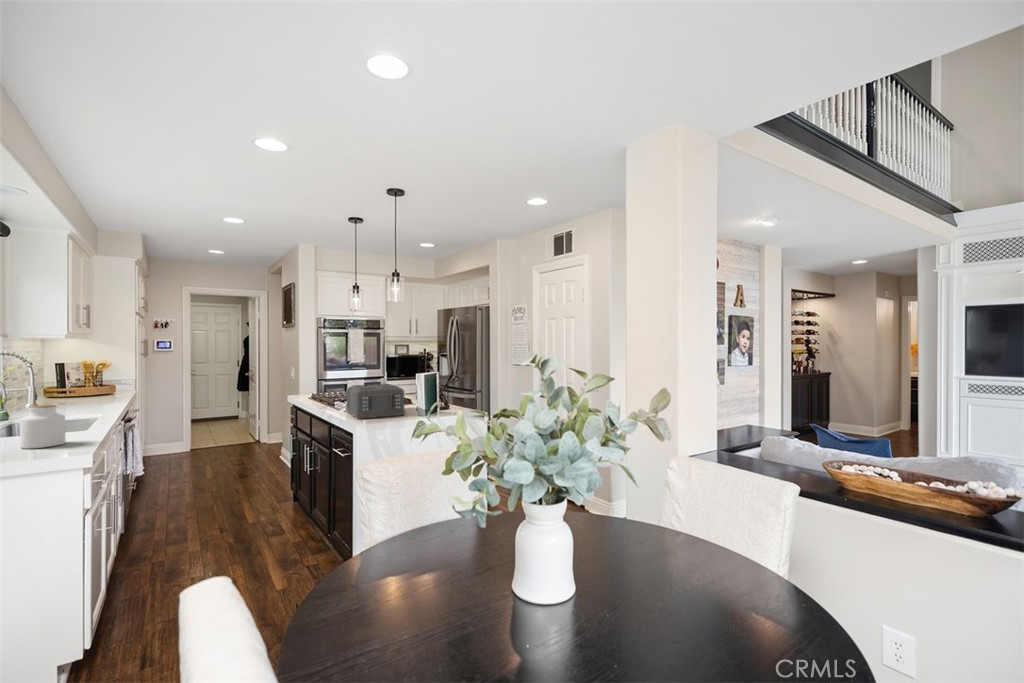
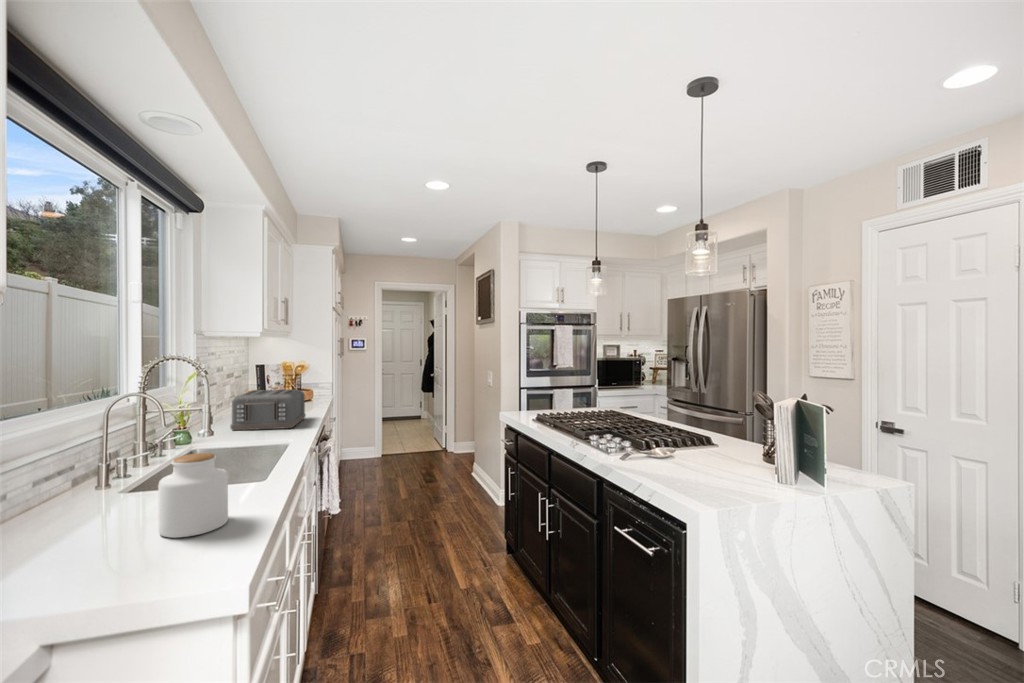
toaster: present [346,384,405,419] -> present [230,389,306,430]

